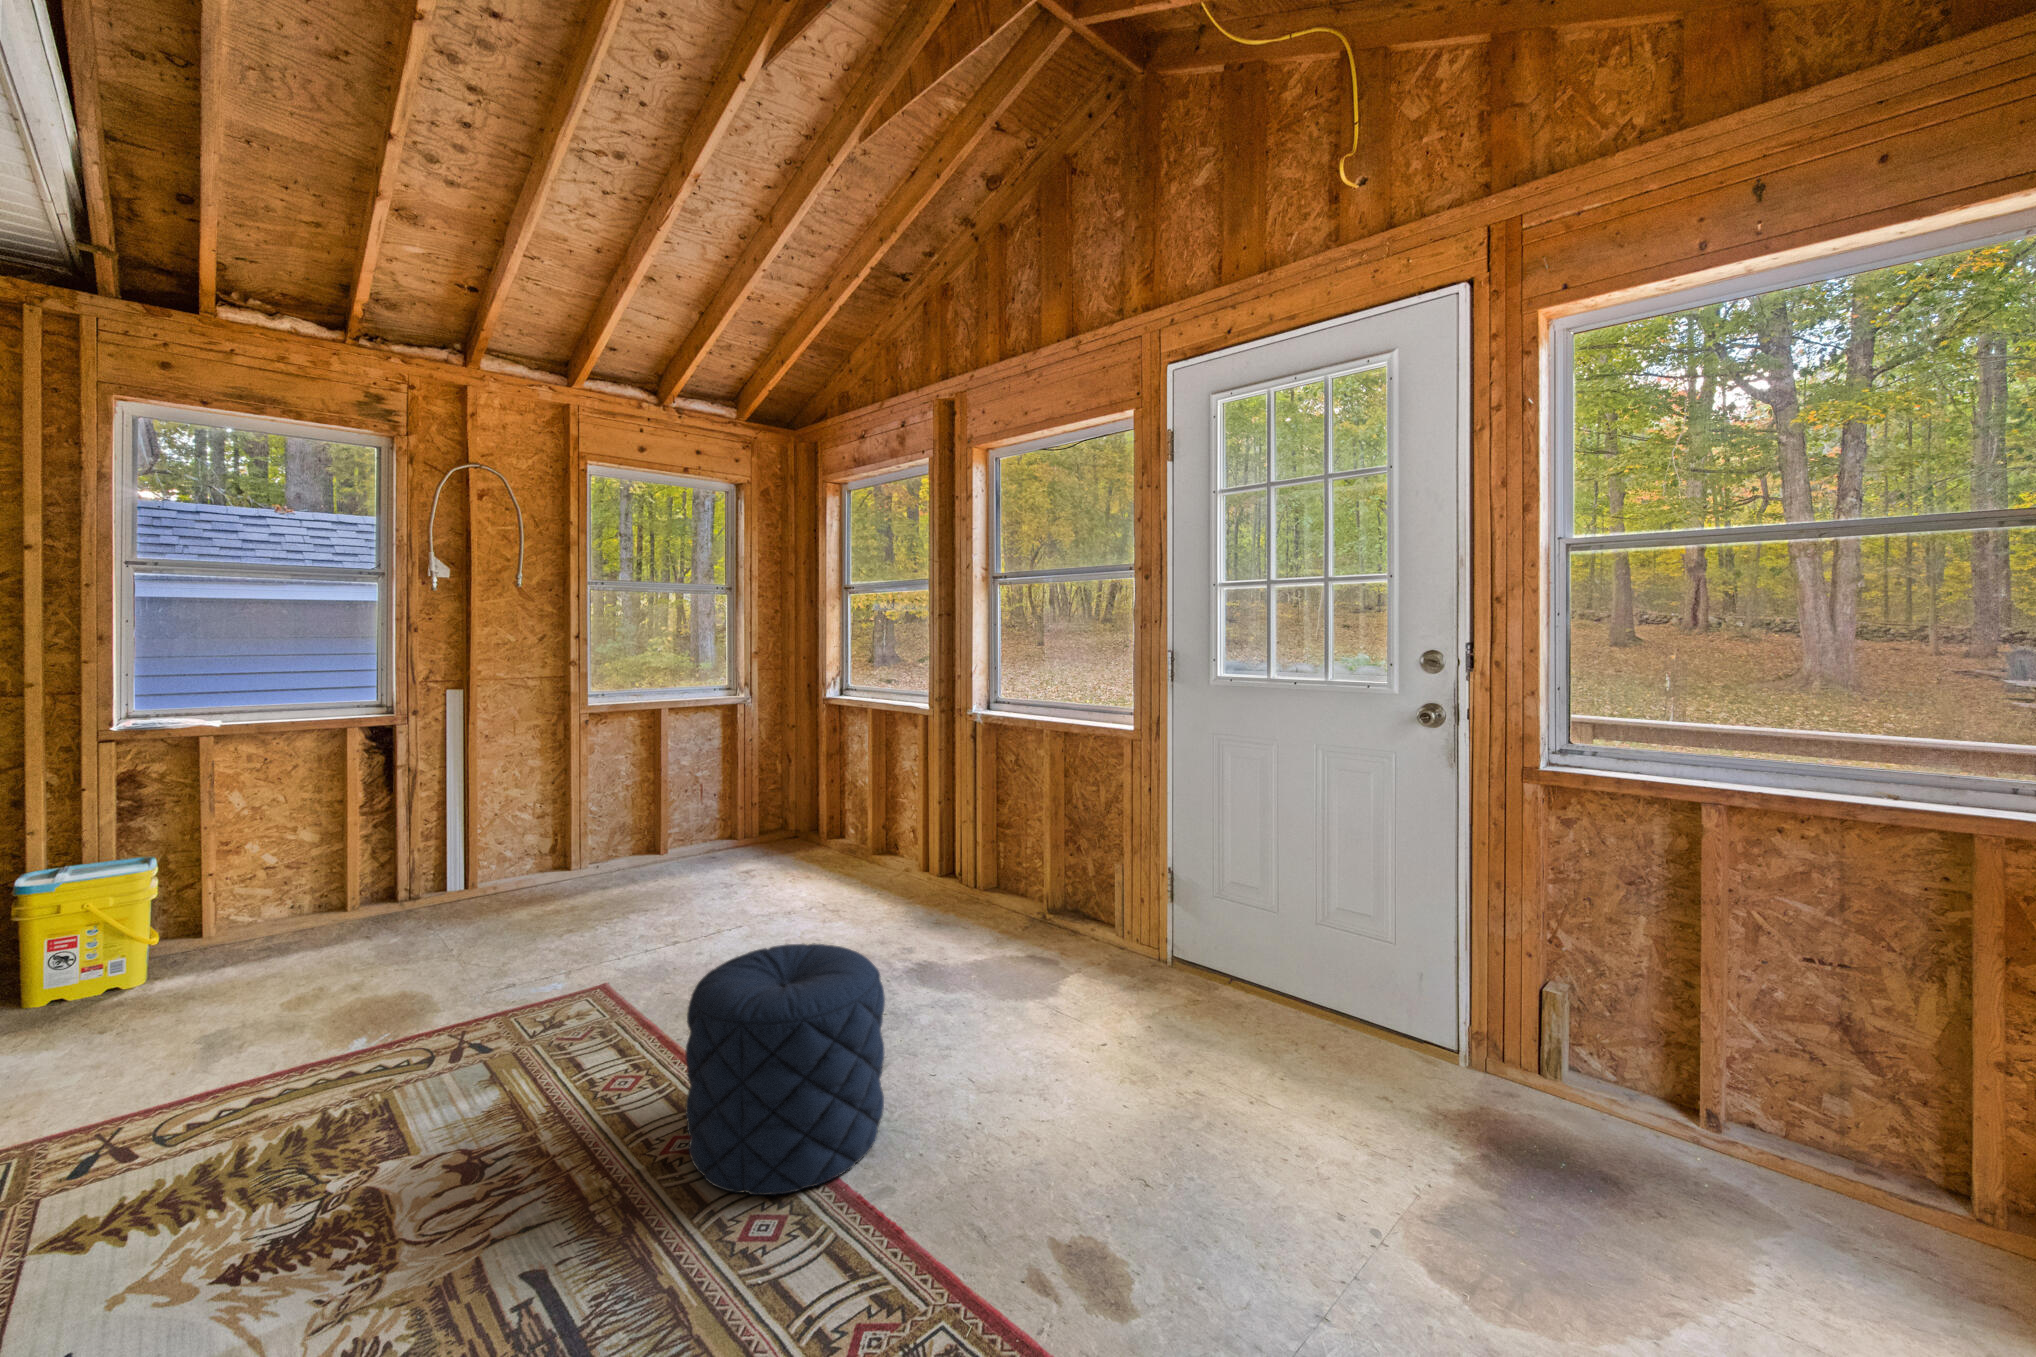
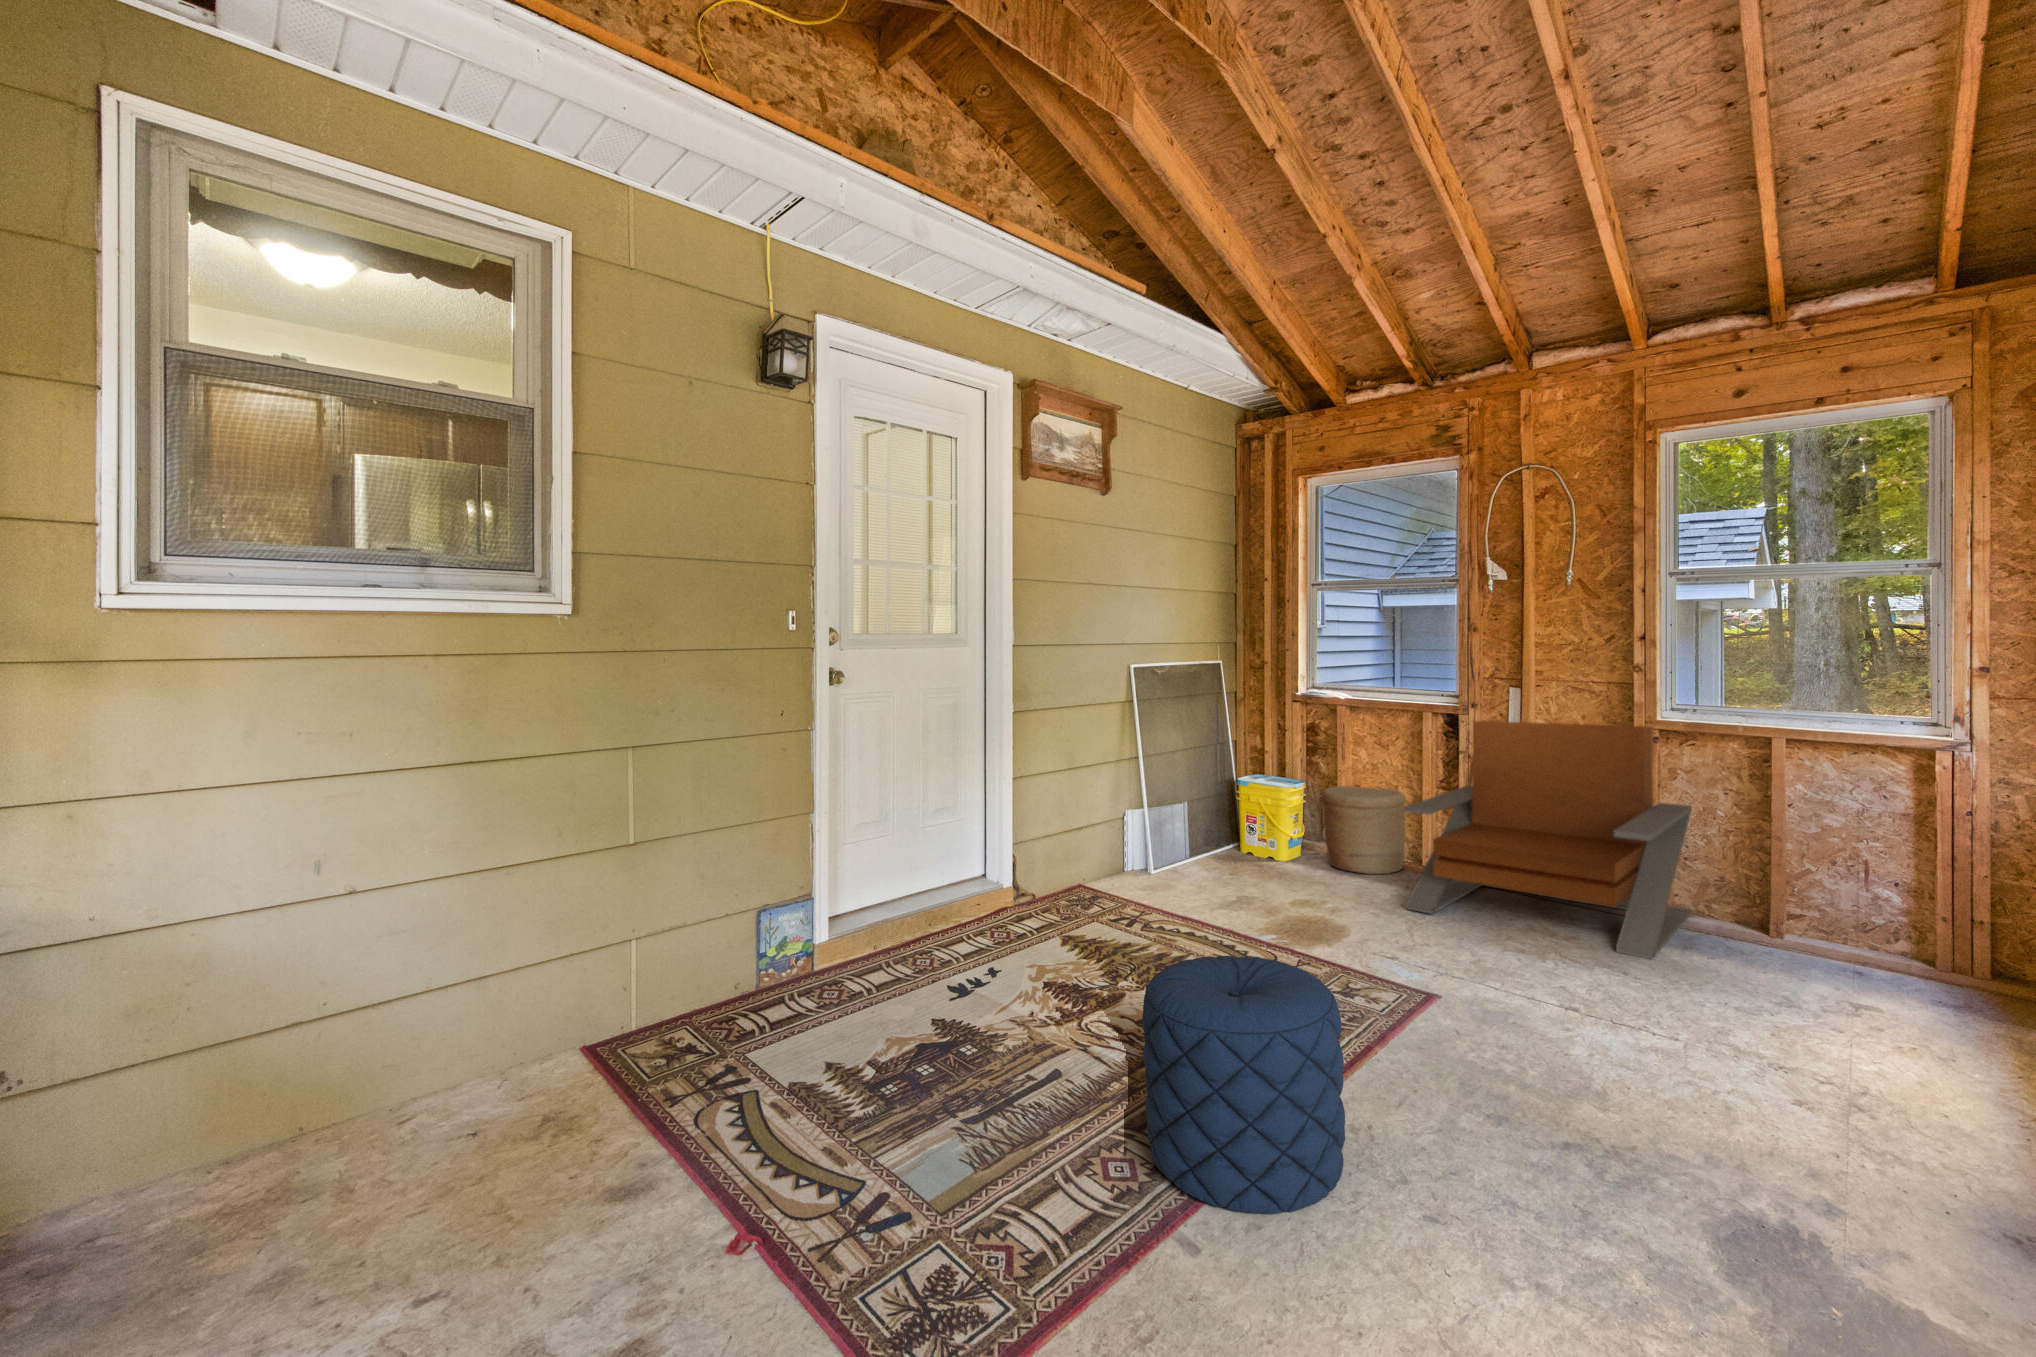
lounge chair: none [416,722,673,949] -> present [1404,721,1692,959]
woven basket: none [202,829,341,953] -> present [1321,786,1406,874]

